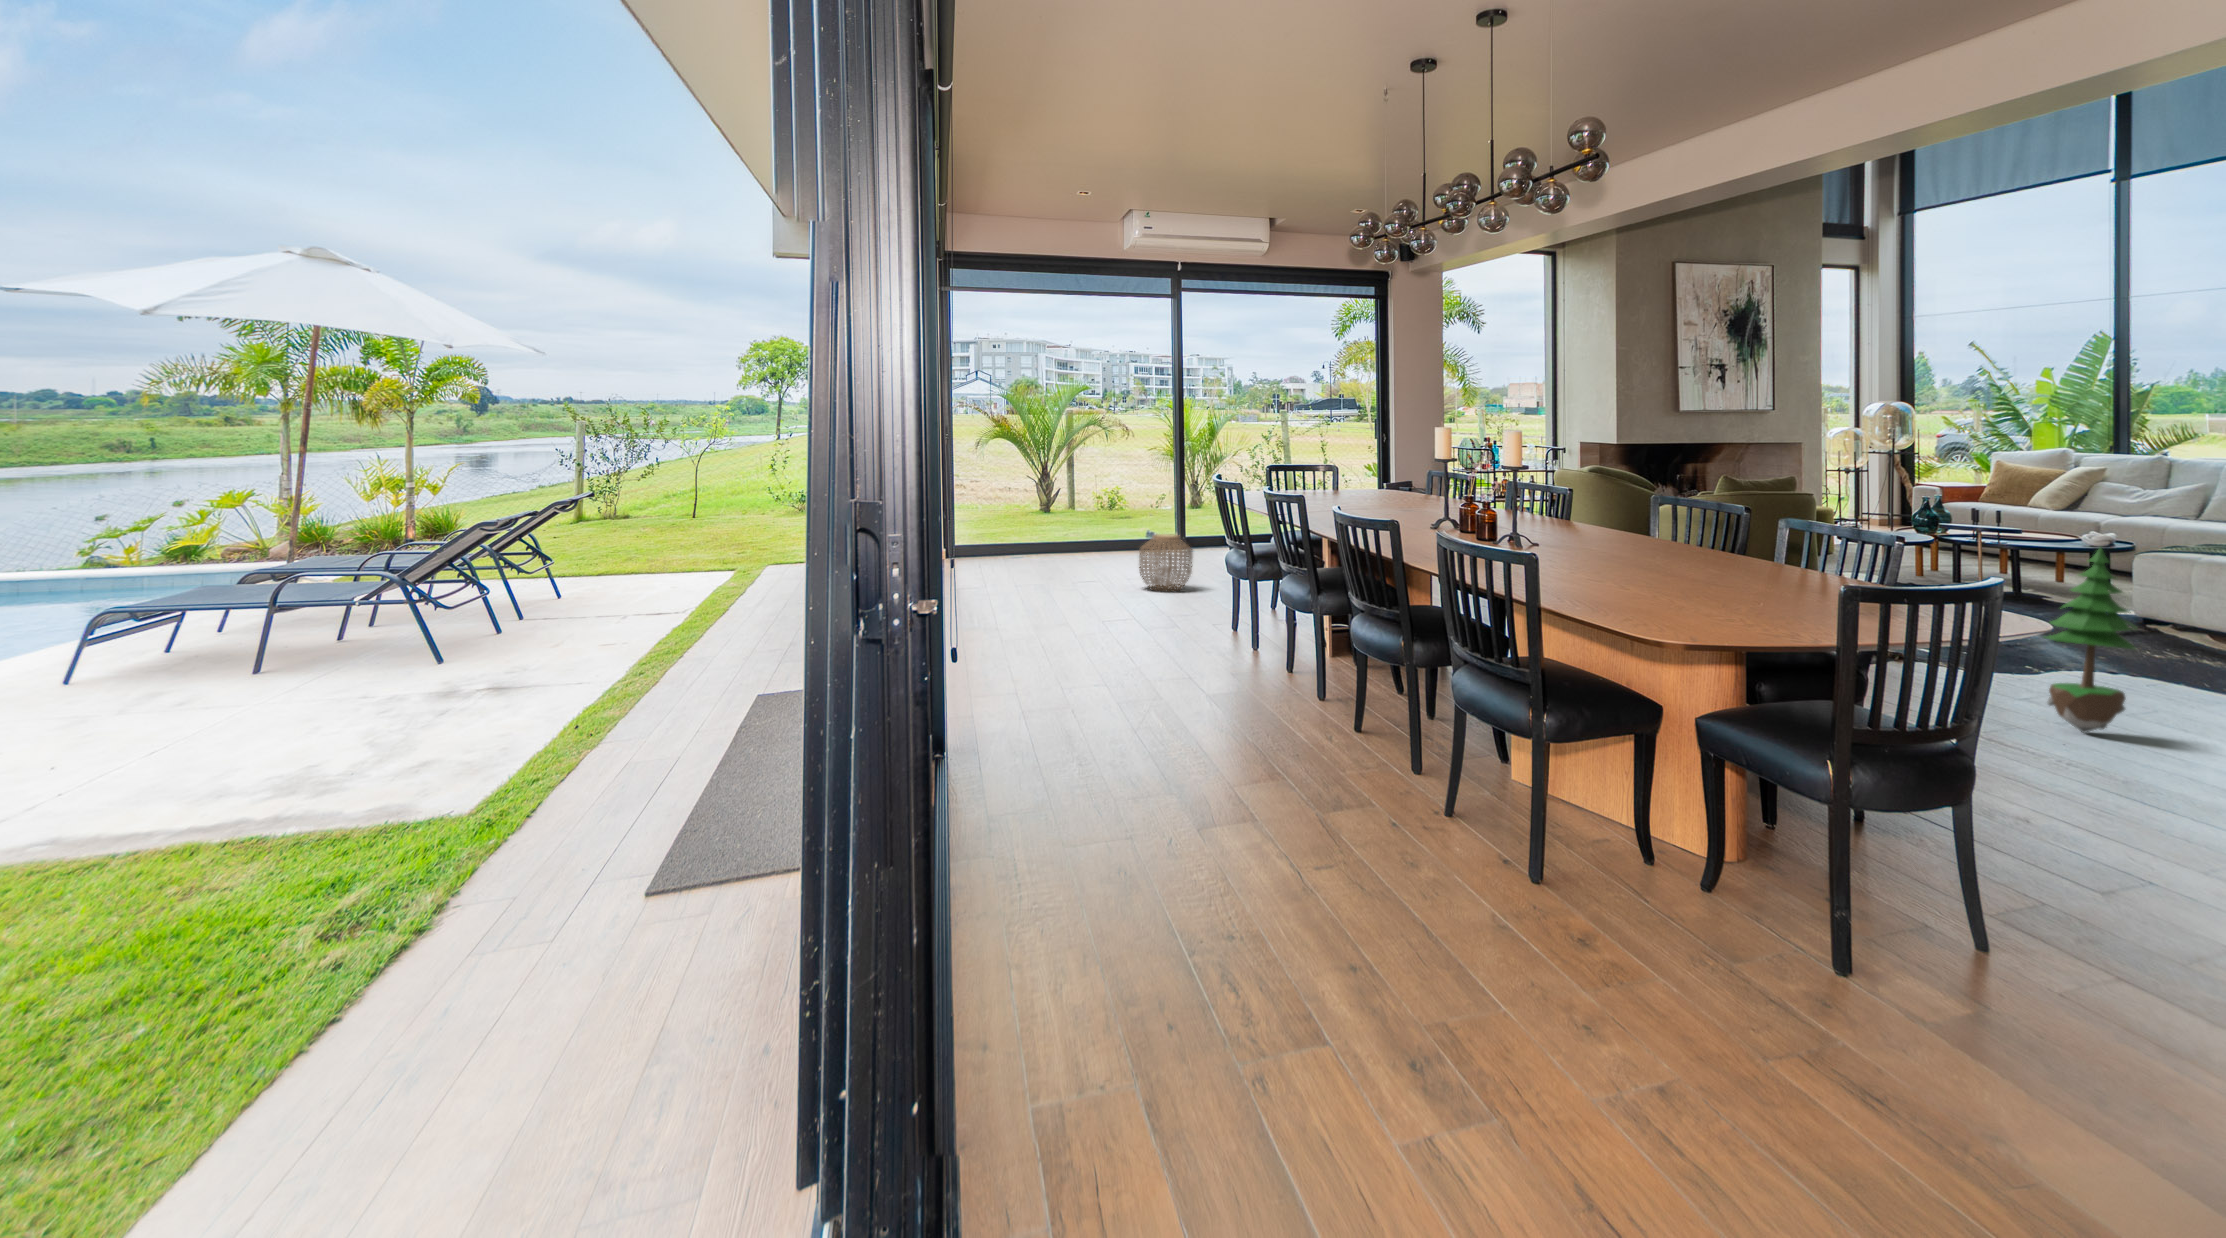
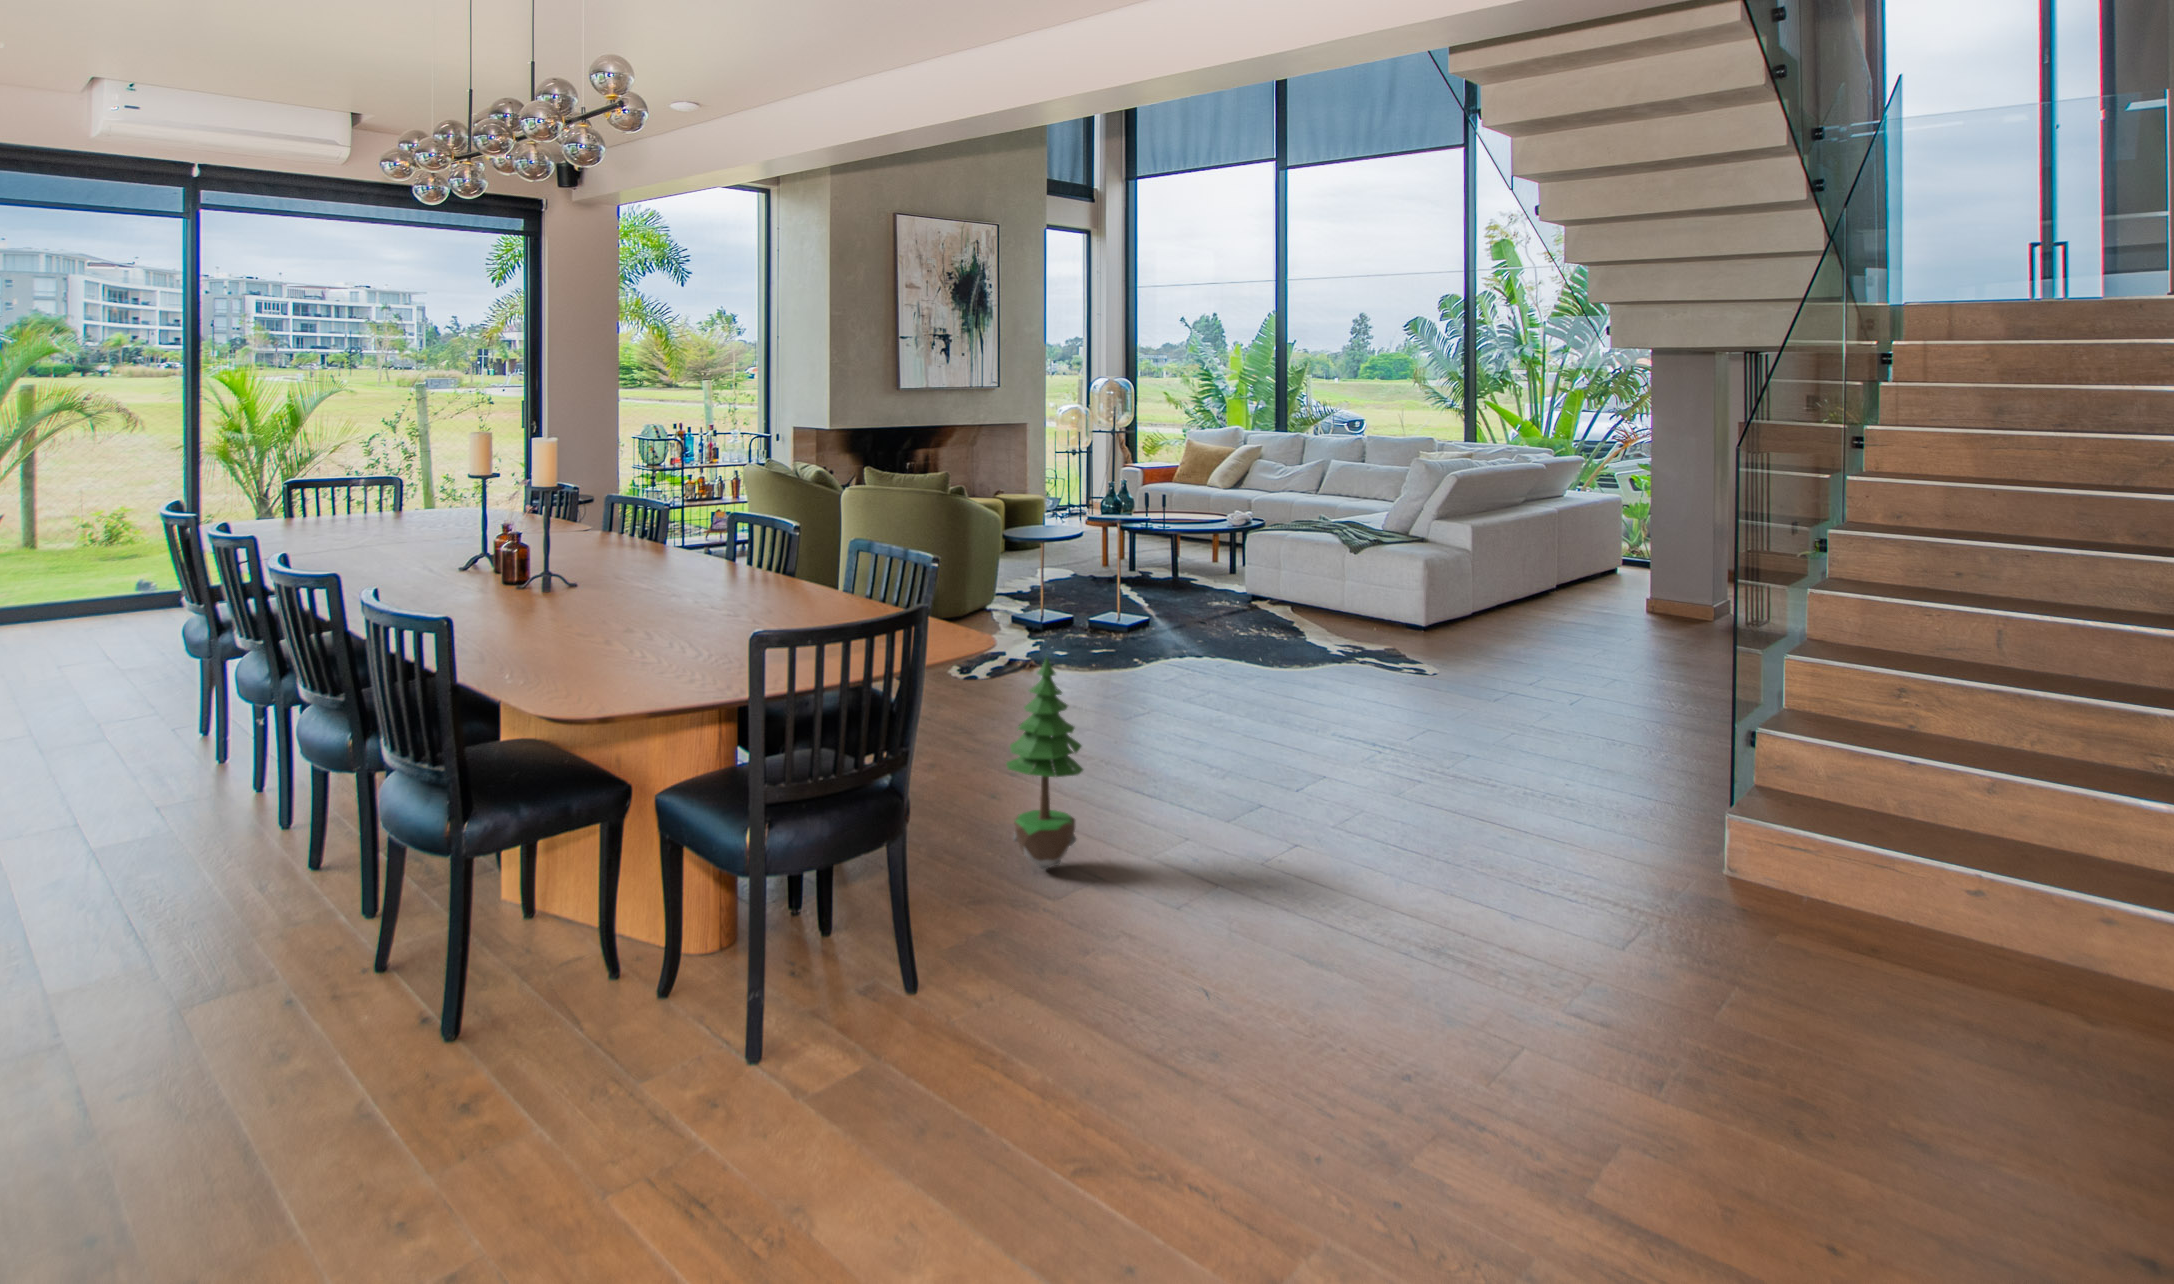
woven basket: present [1139,534,1192,591] -> none [37,614,143,710]

